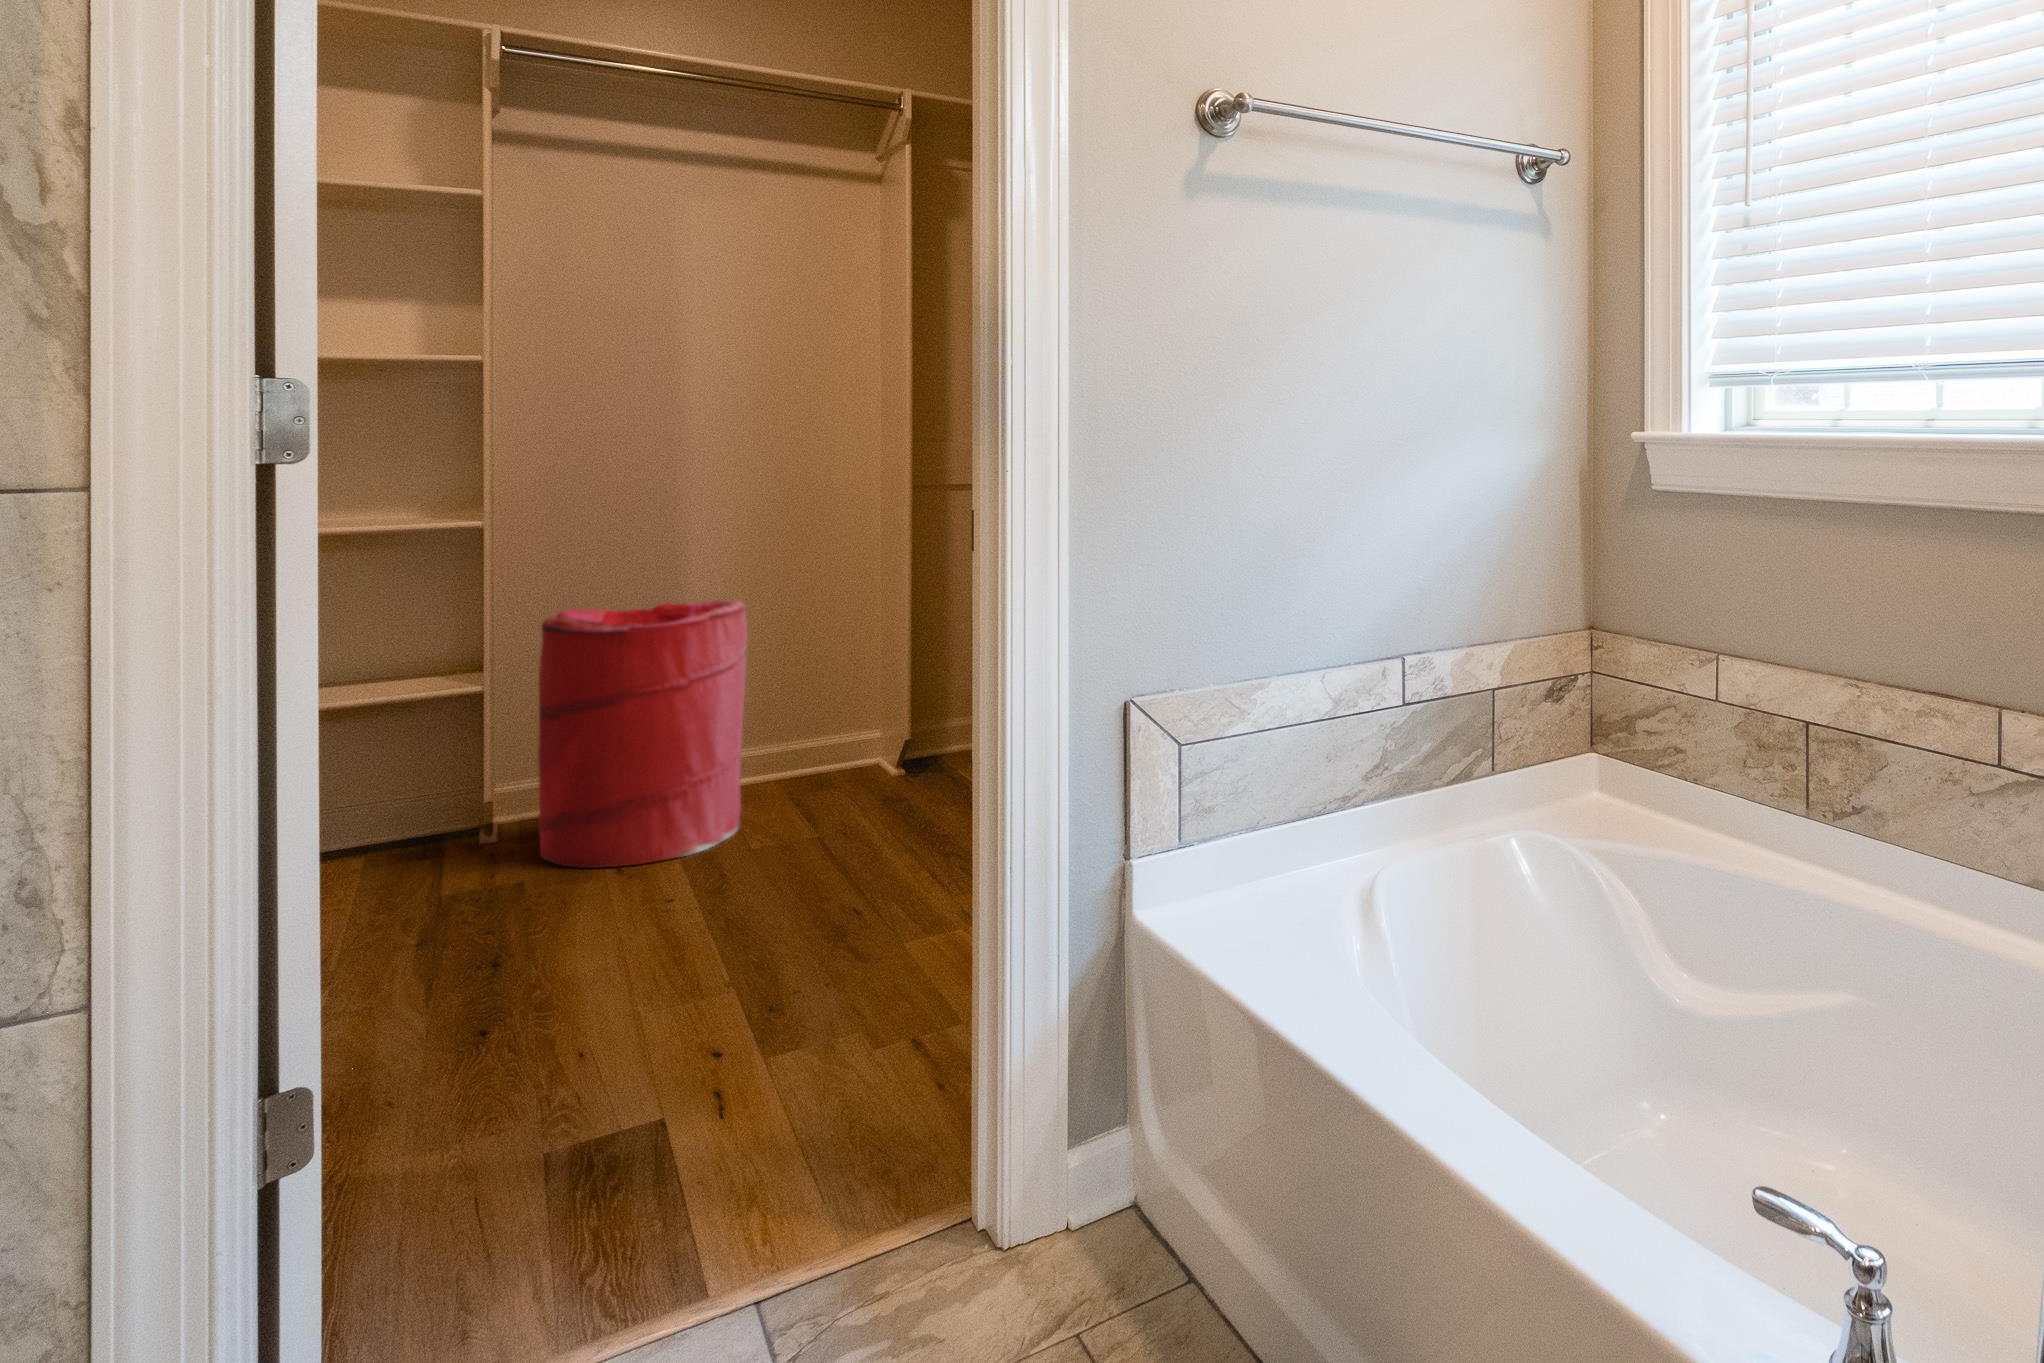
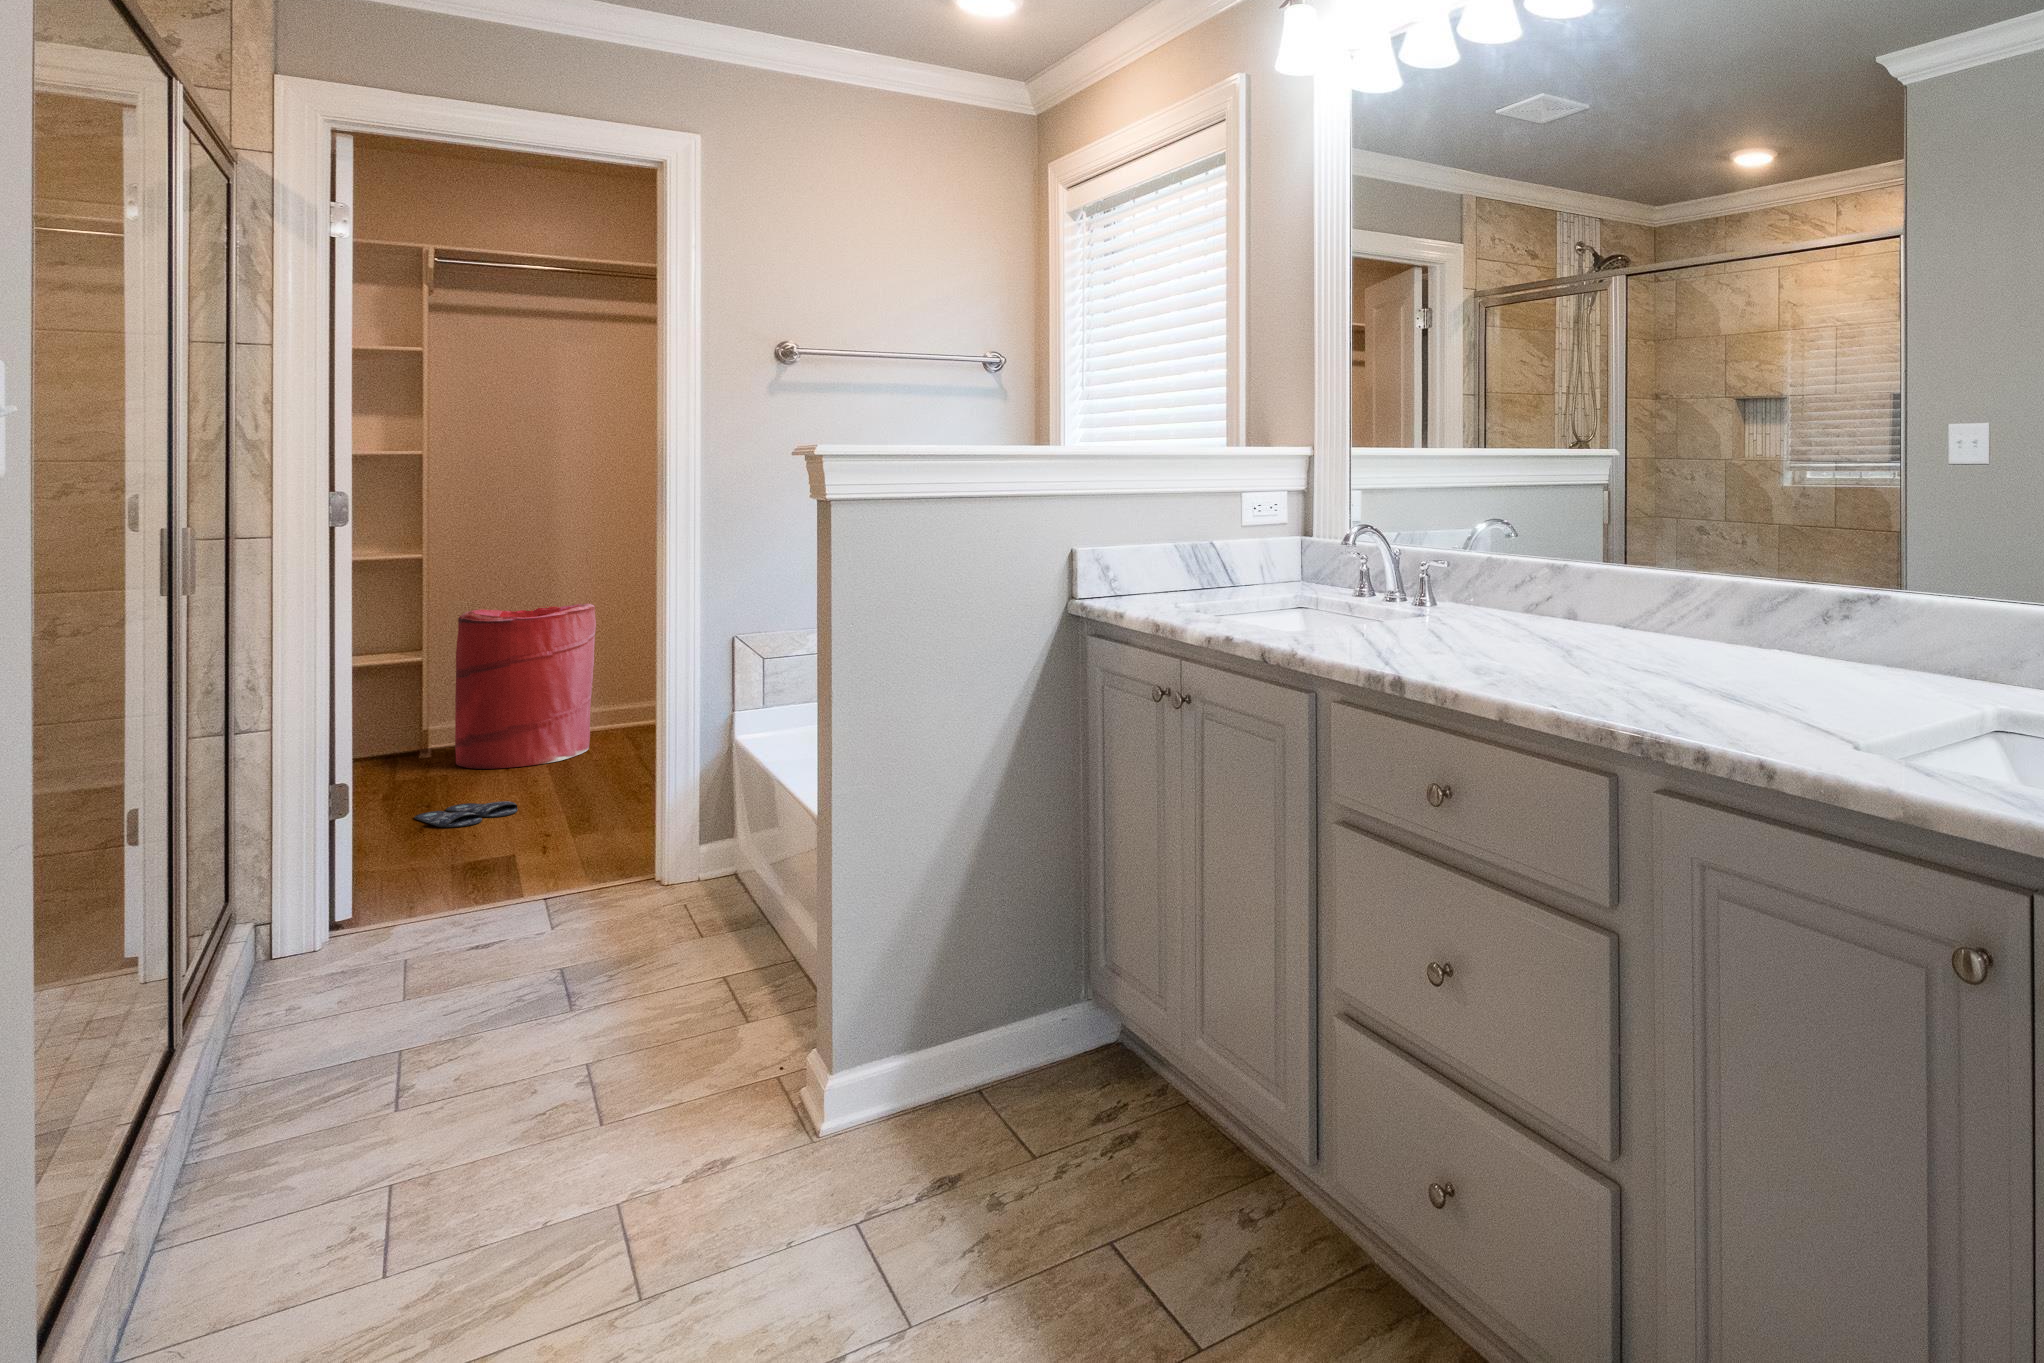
slippers: none [478,952,653,1019] -> present [415,801,518,827]

